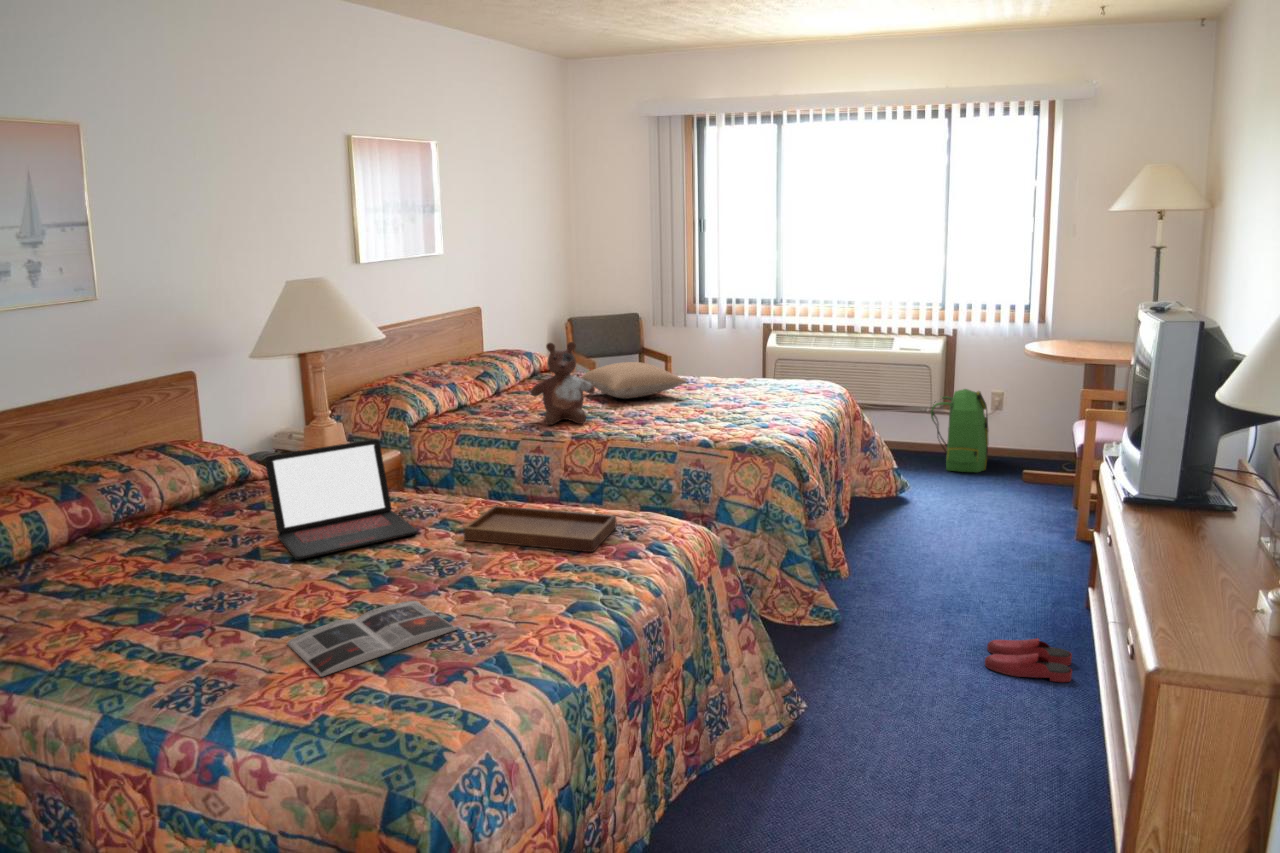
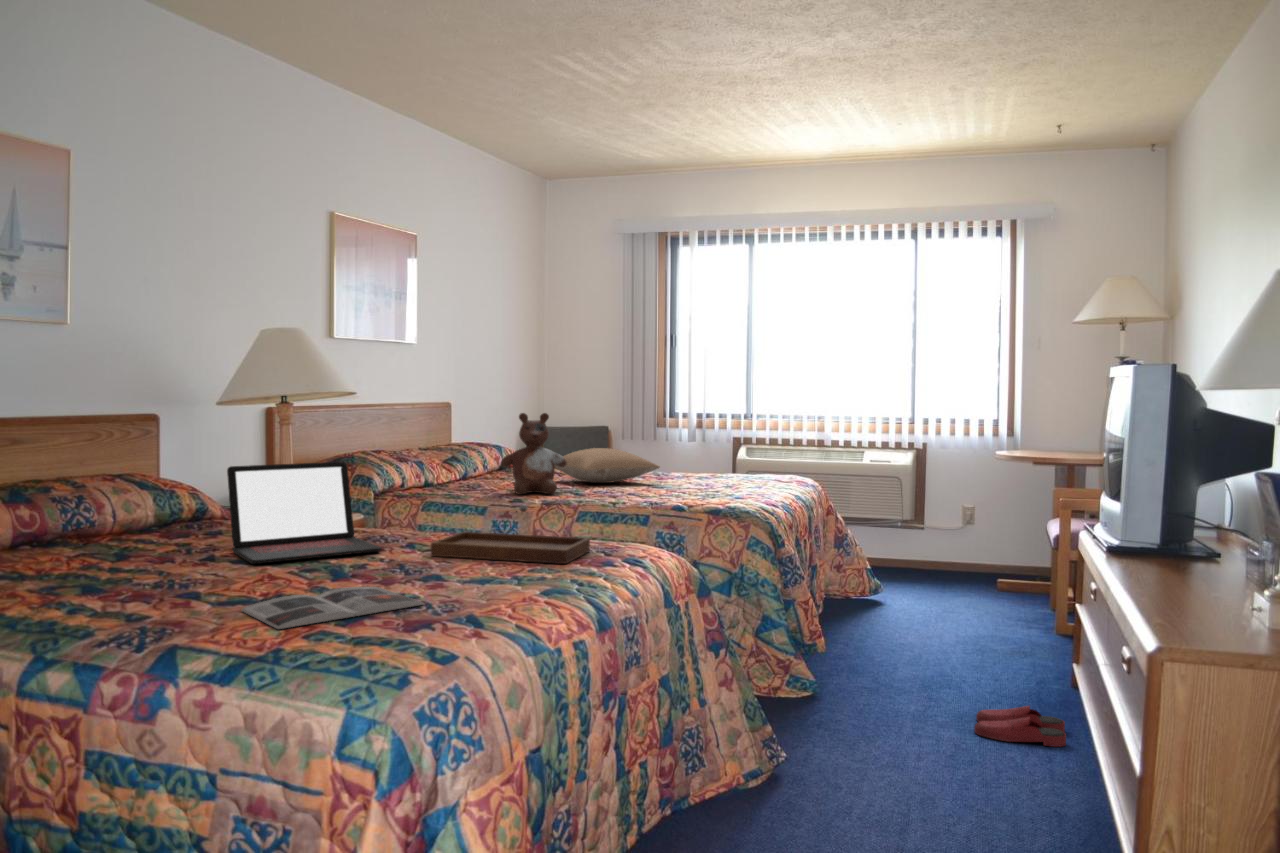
backpack: present [931,389,989,472] -> none [907,499,966,584]

